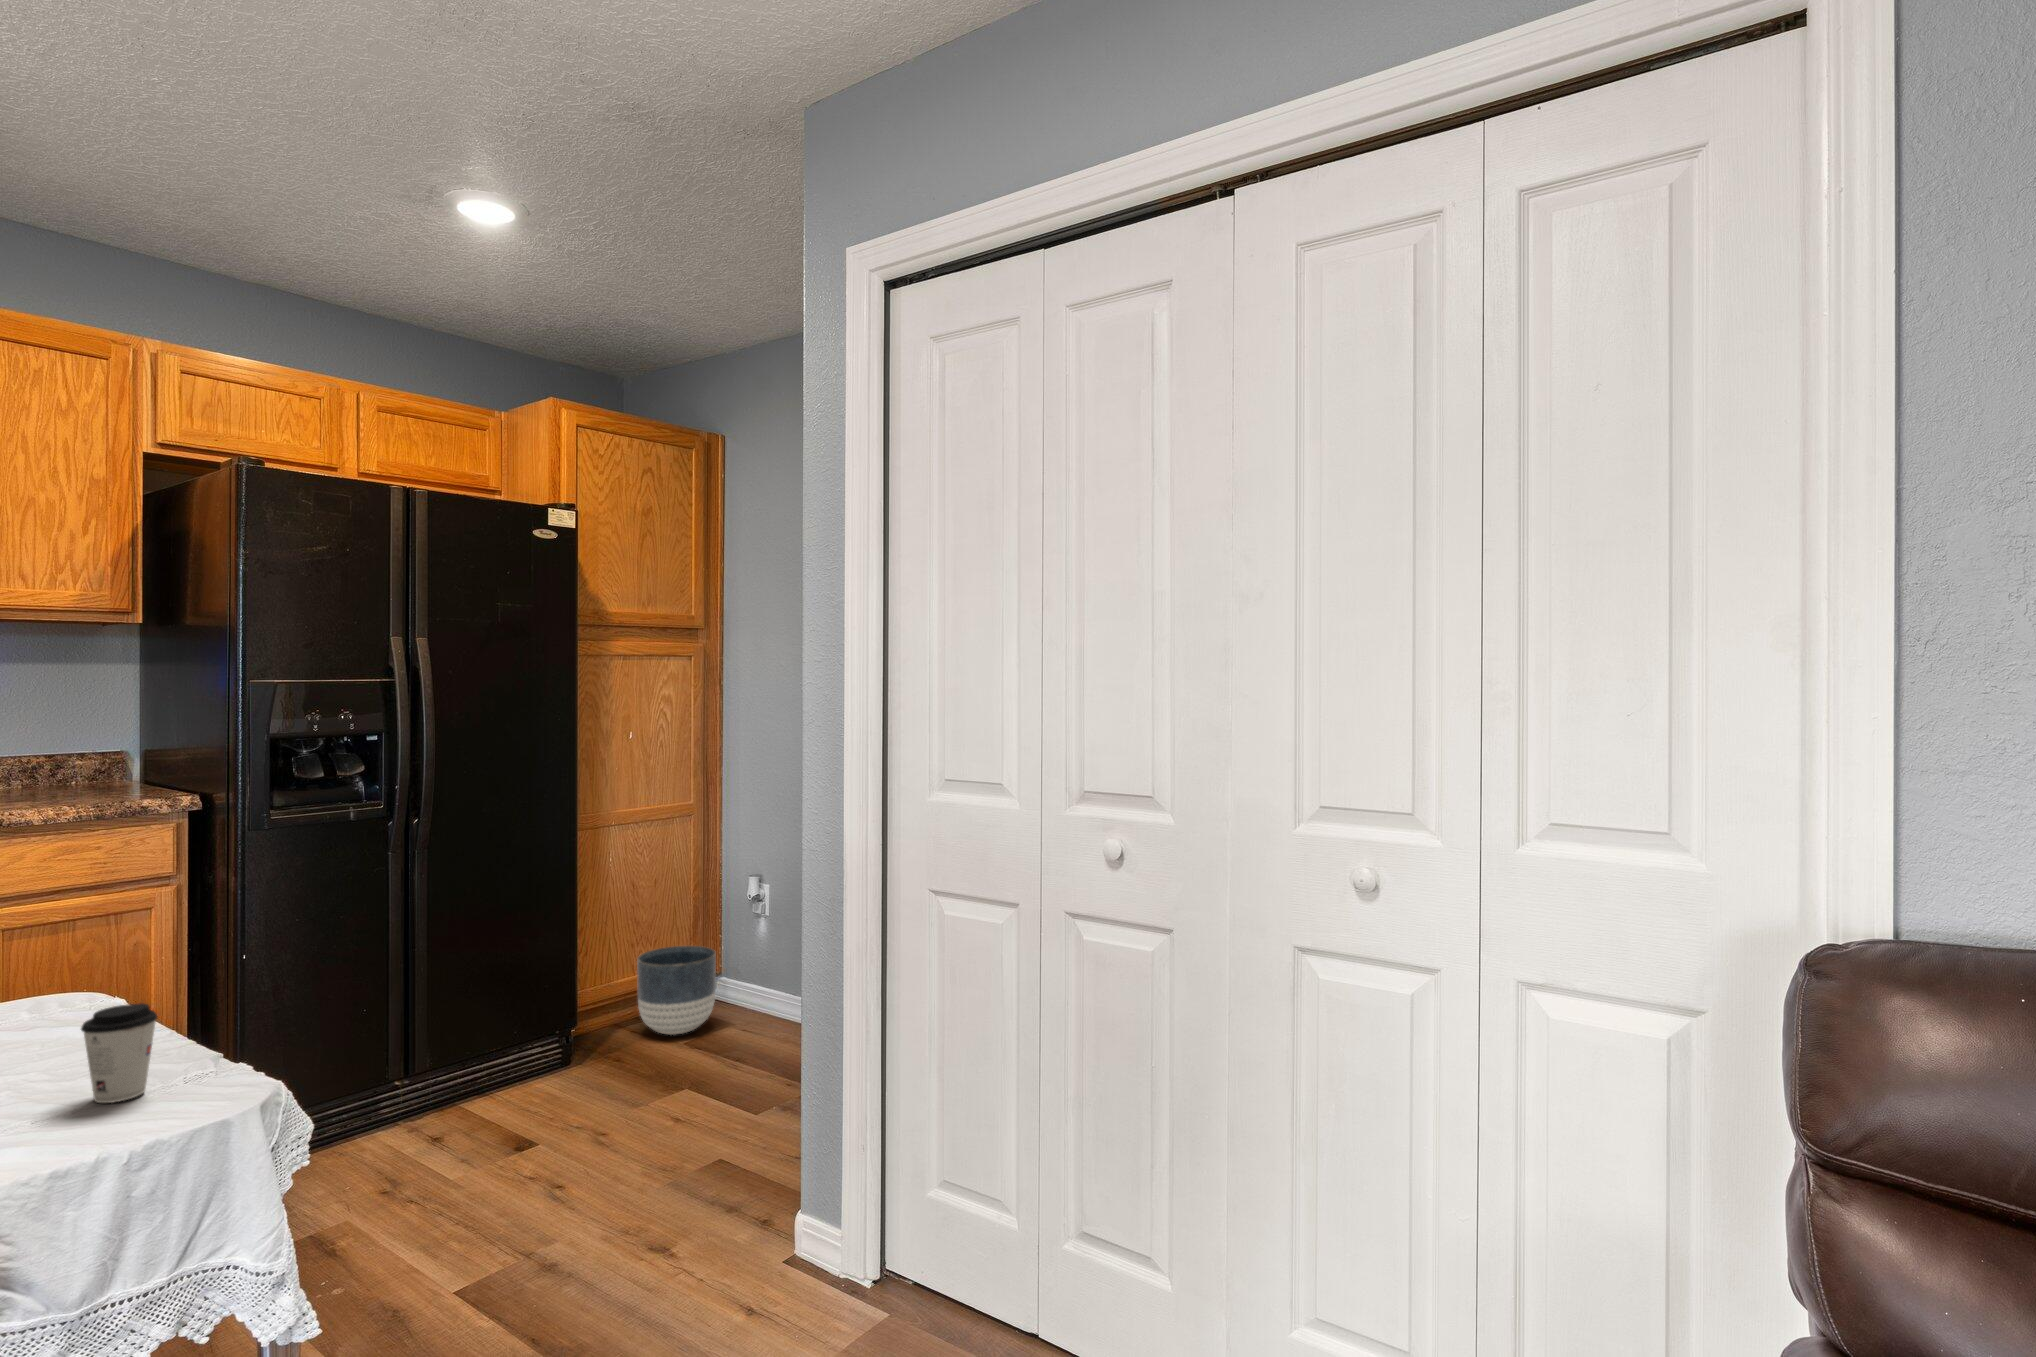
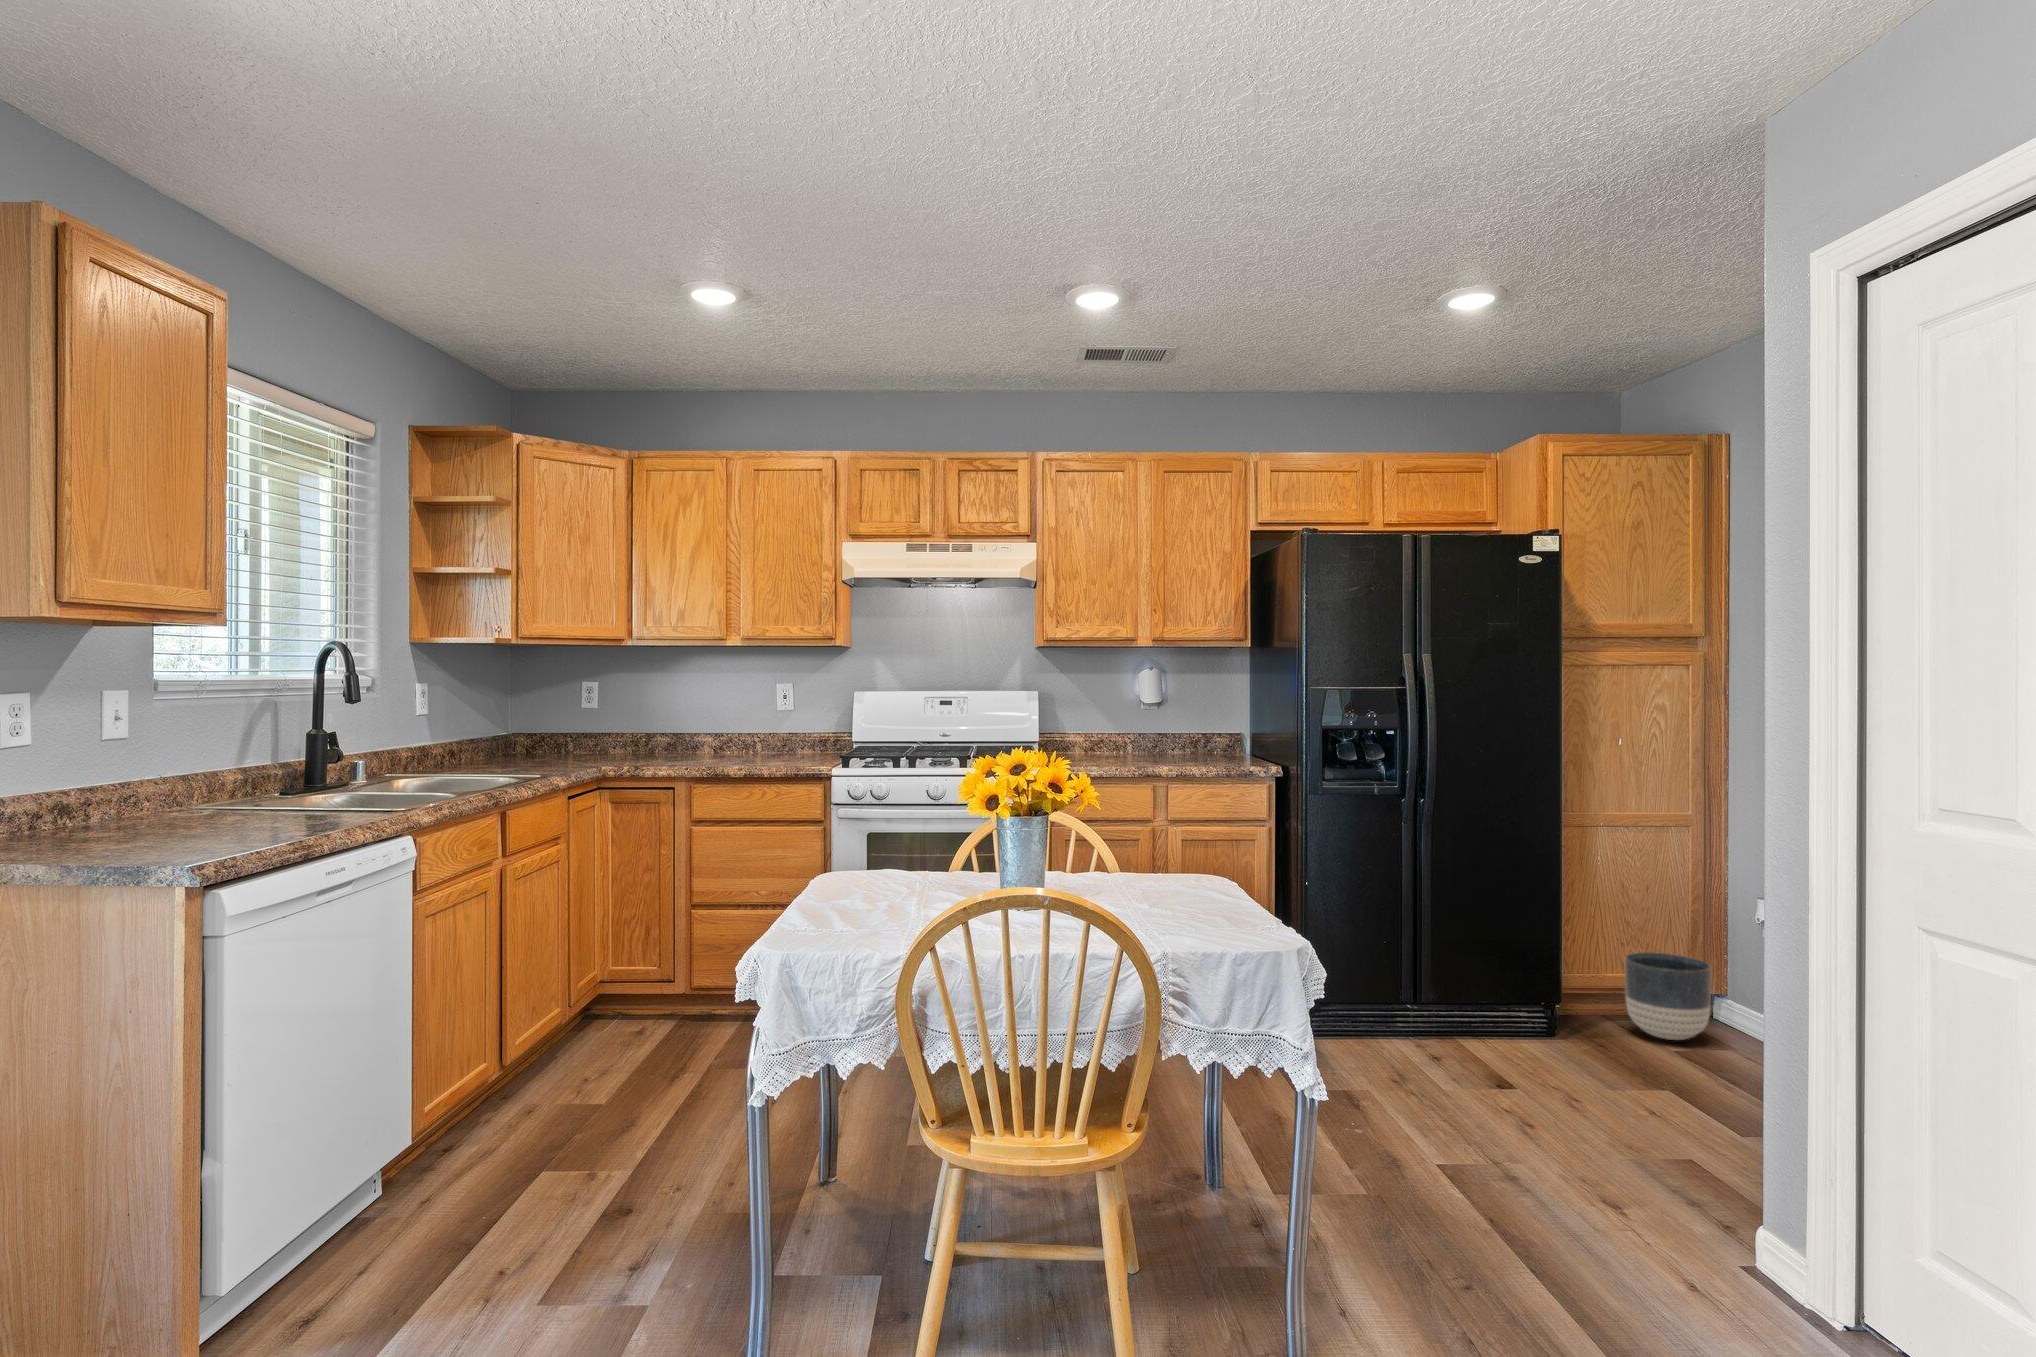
coffee cup: present [81,1003,158,1103] -> none [1216,874,1250,927]

